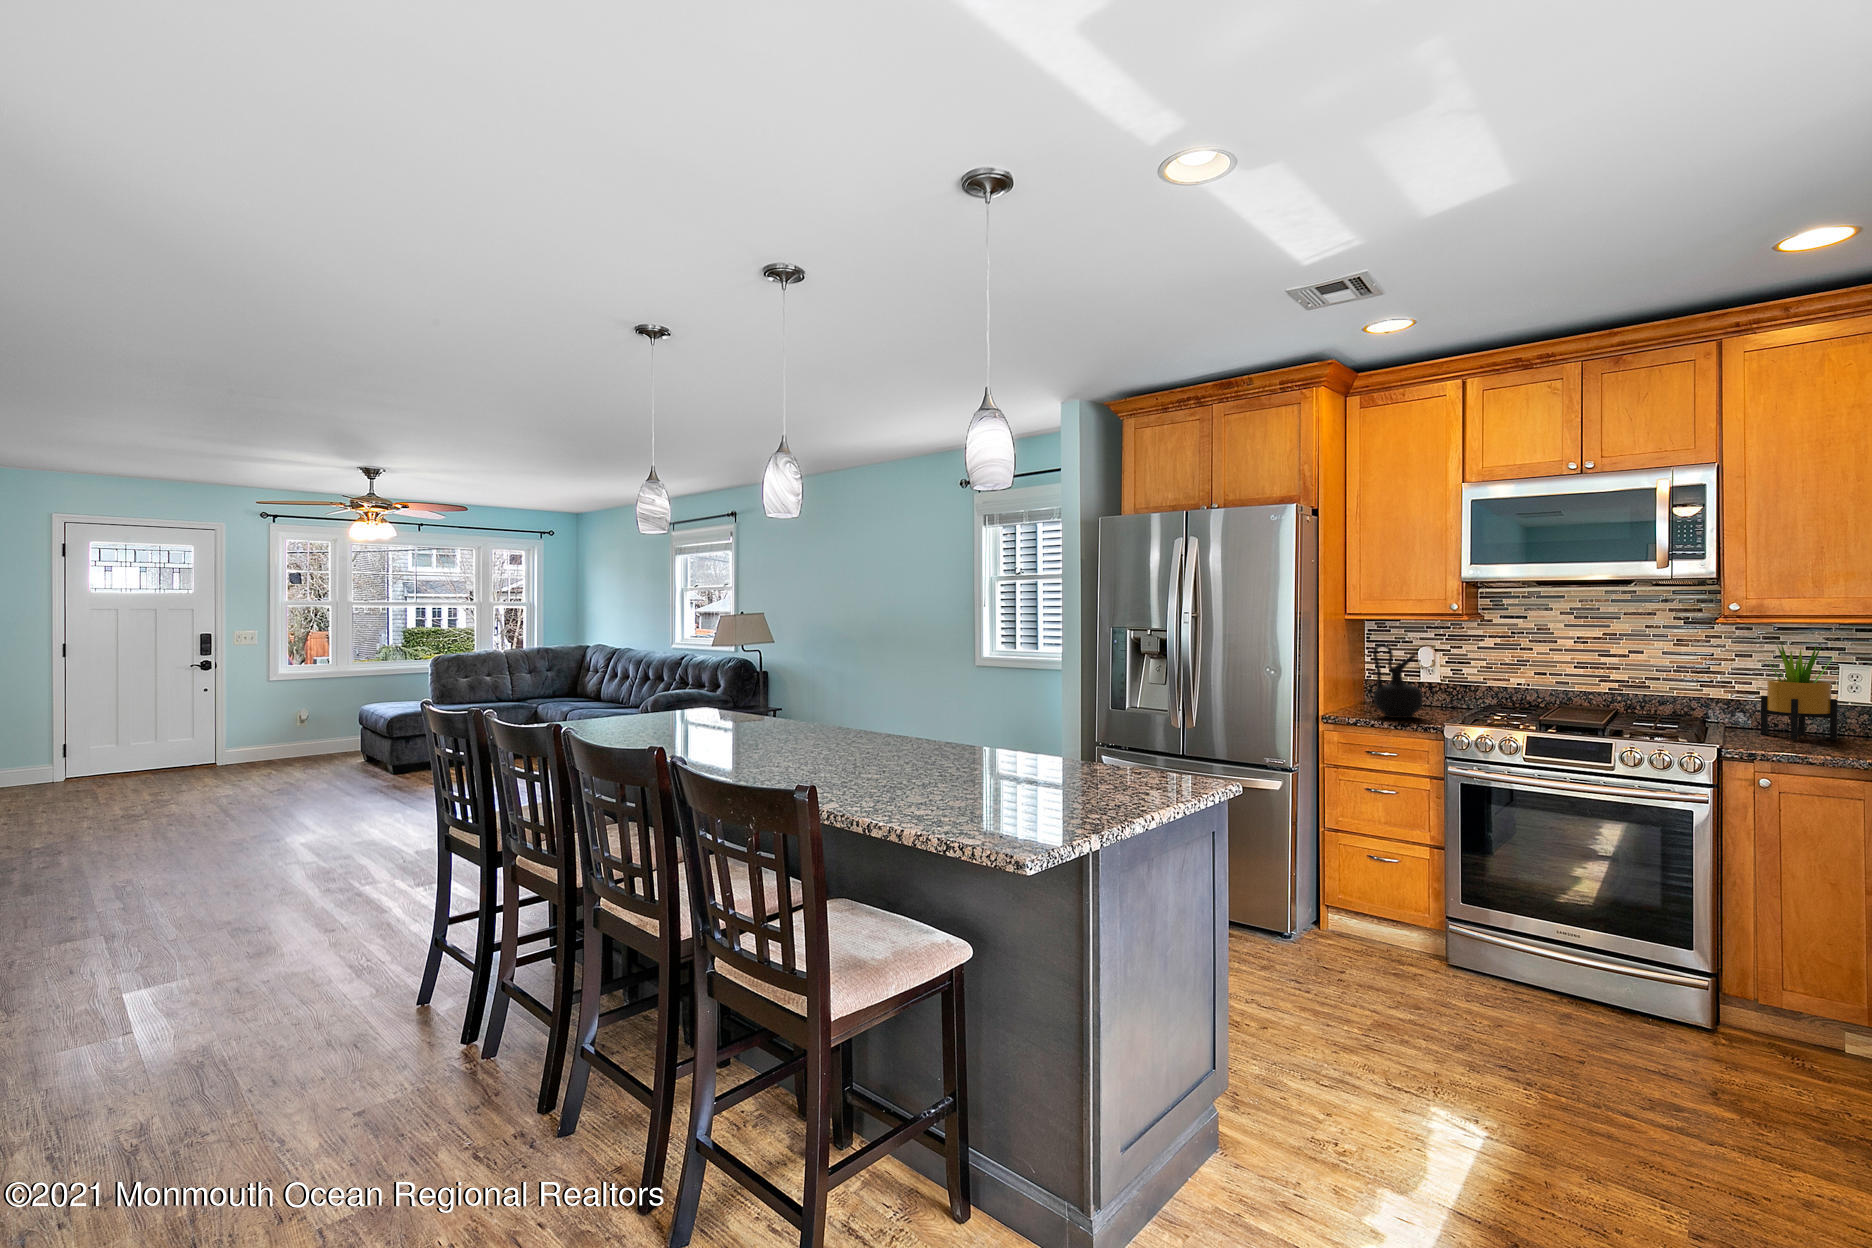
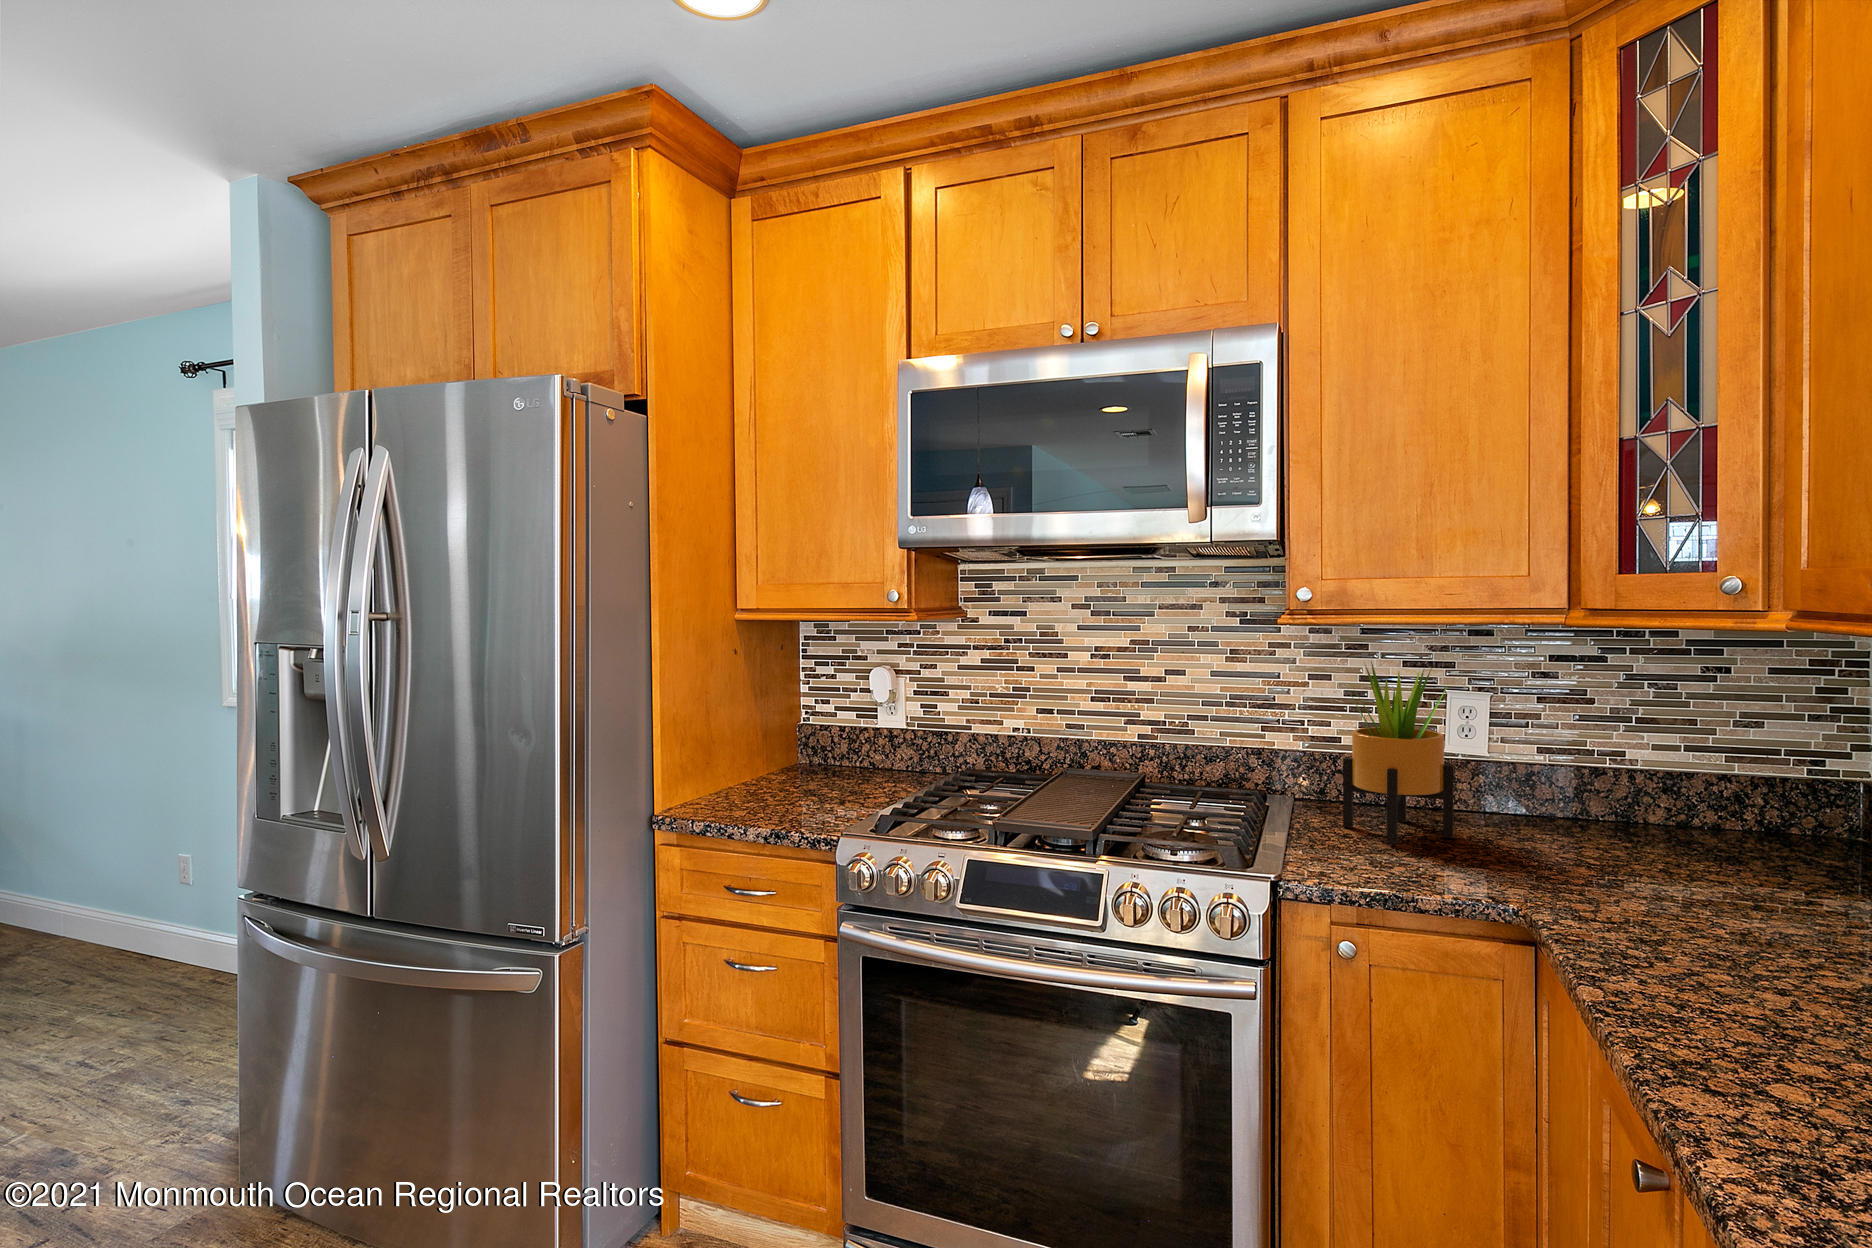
ceramic jug: present [1373,644,1423,718] -> none [741,675,829,818]

